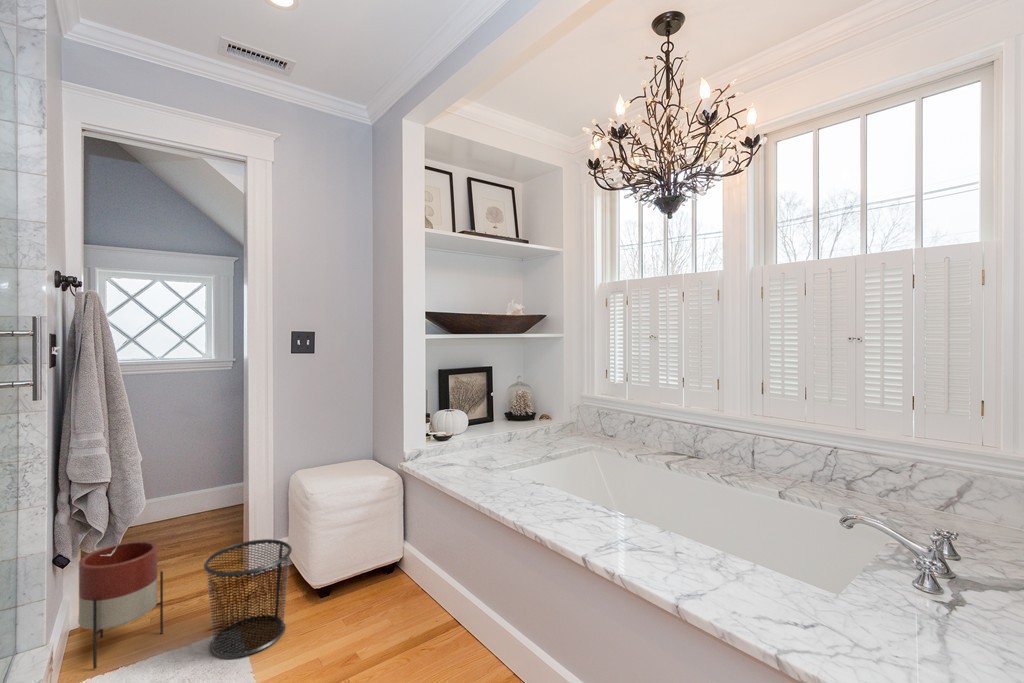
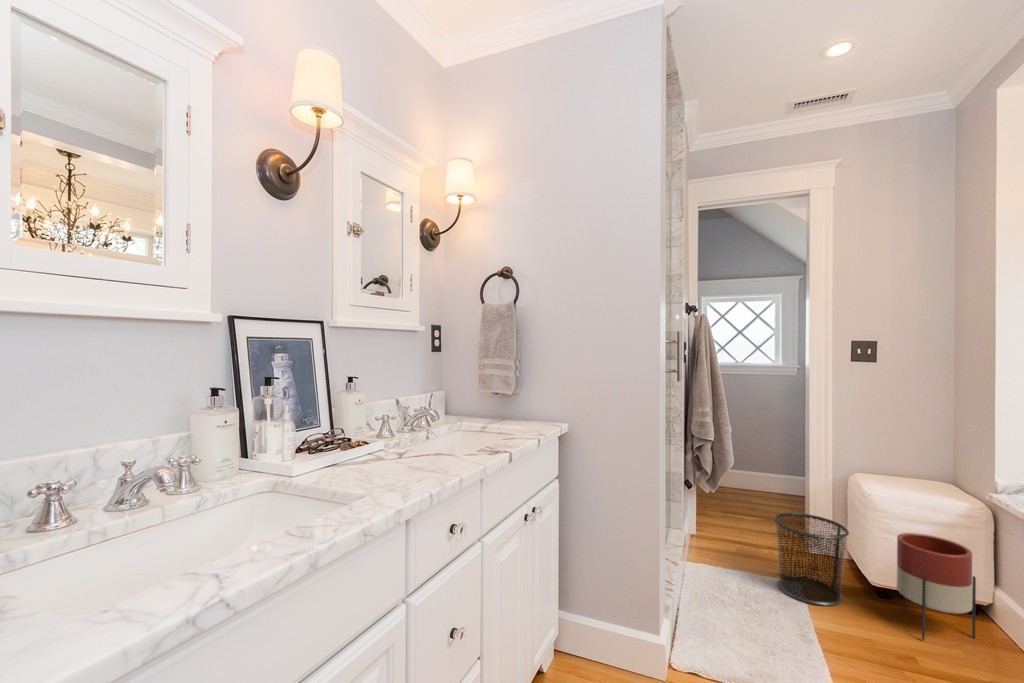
planter: present [78,541,163,669] -> present [897,533,976,640]

